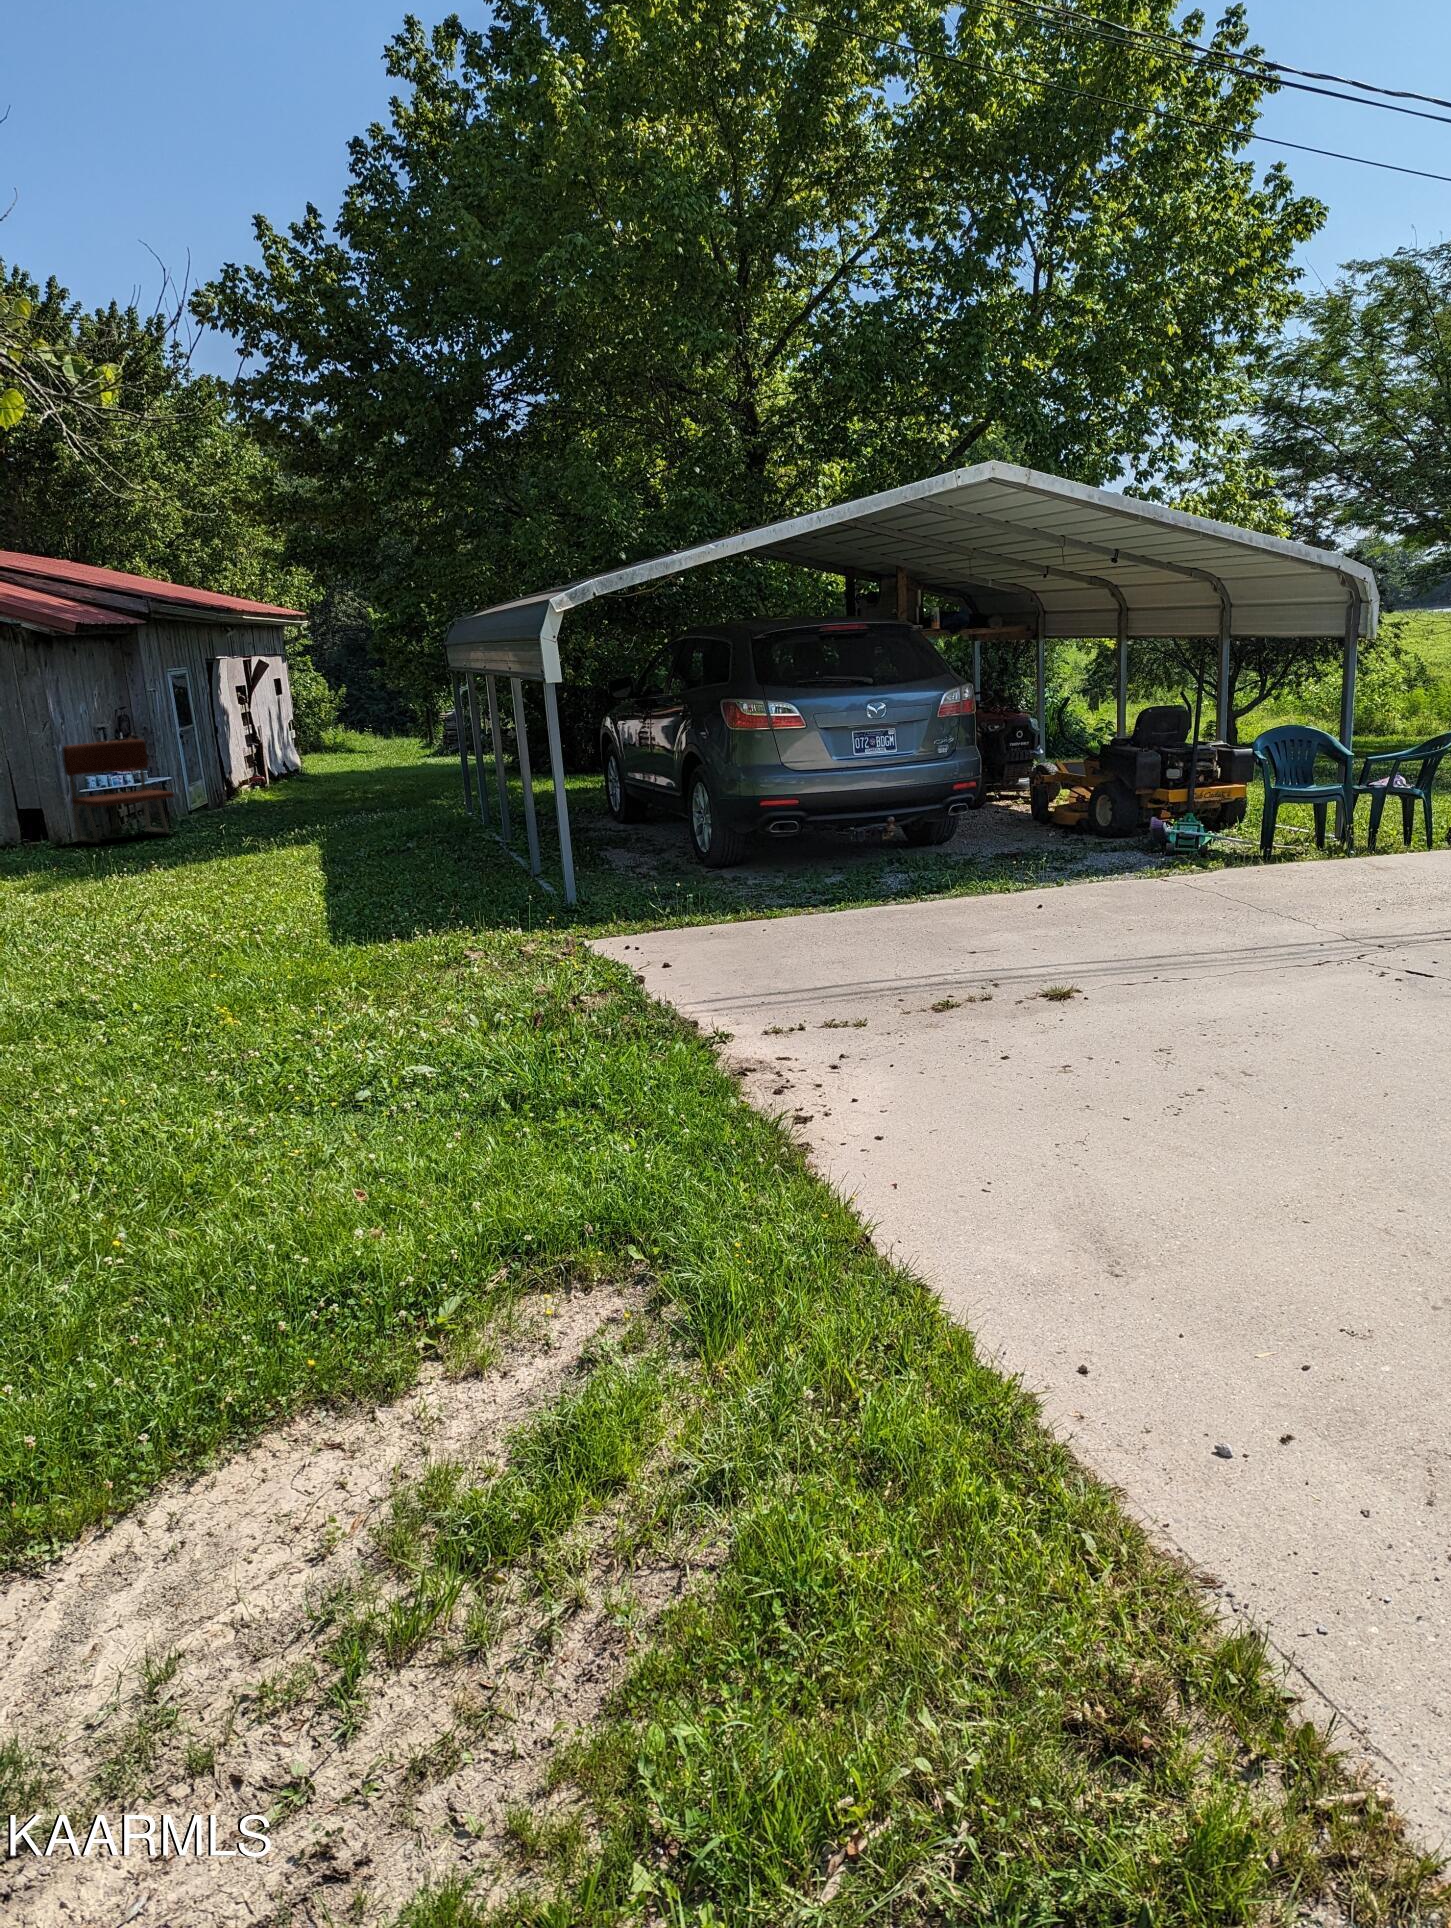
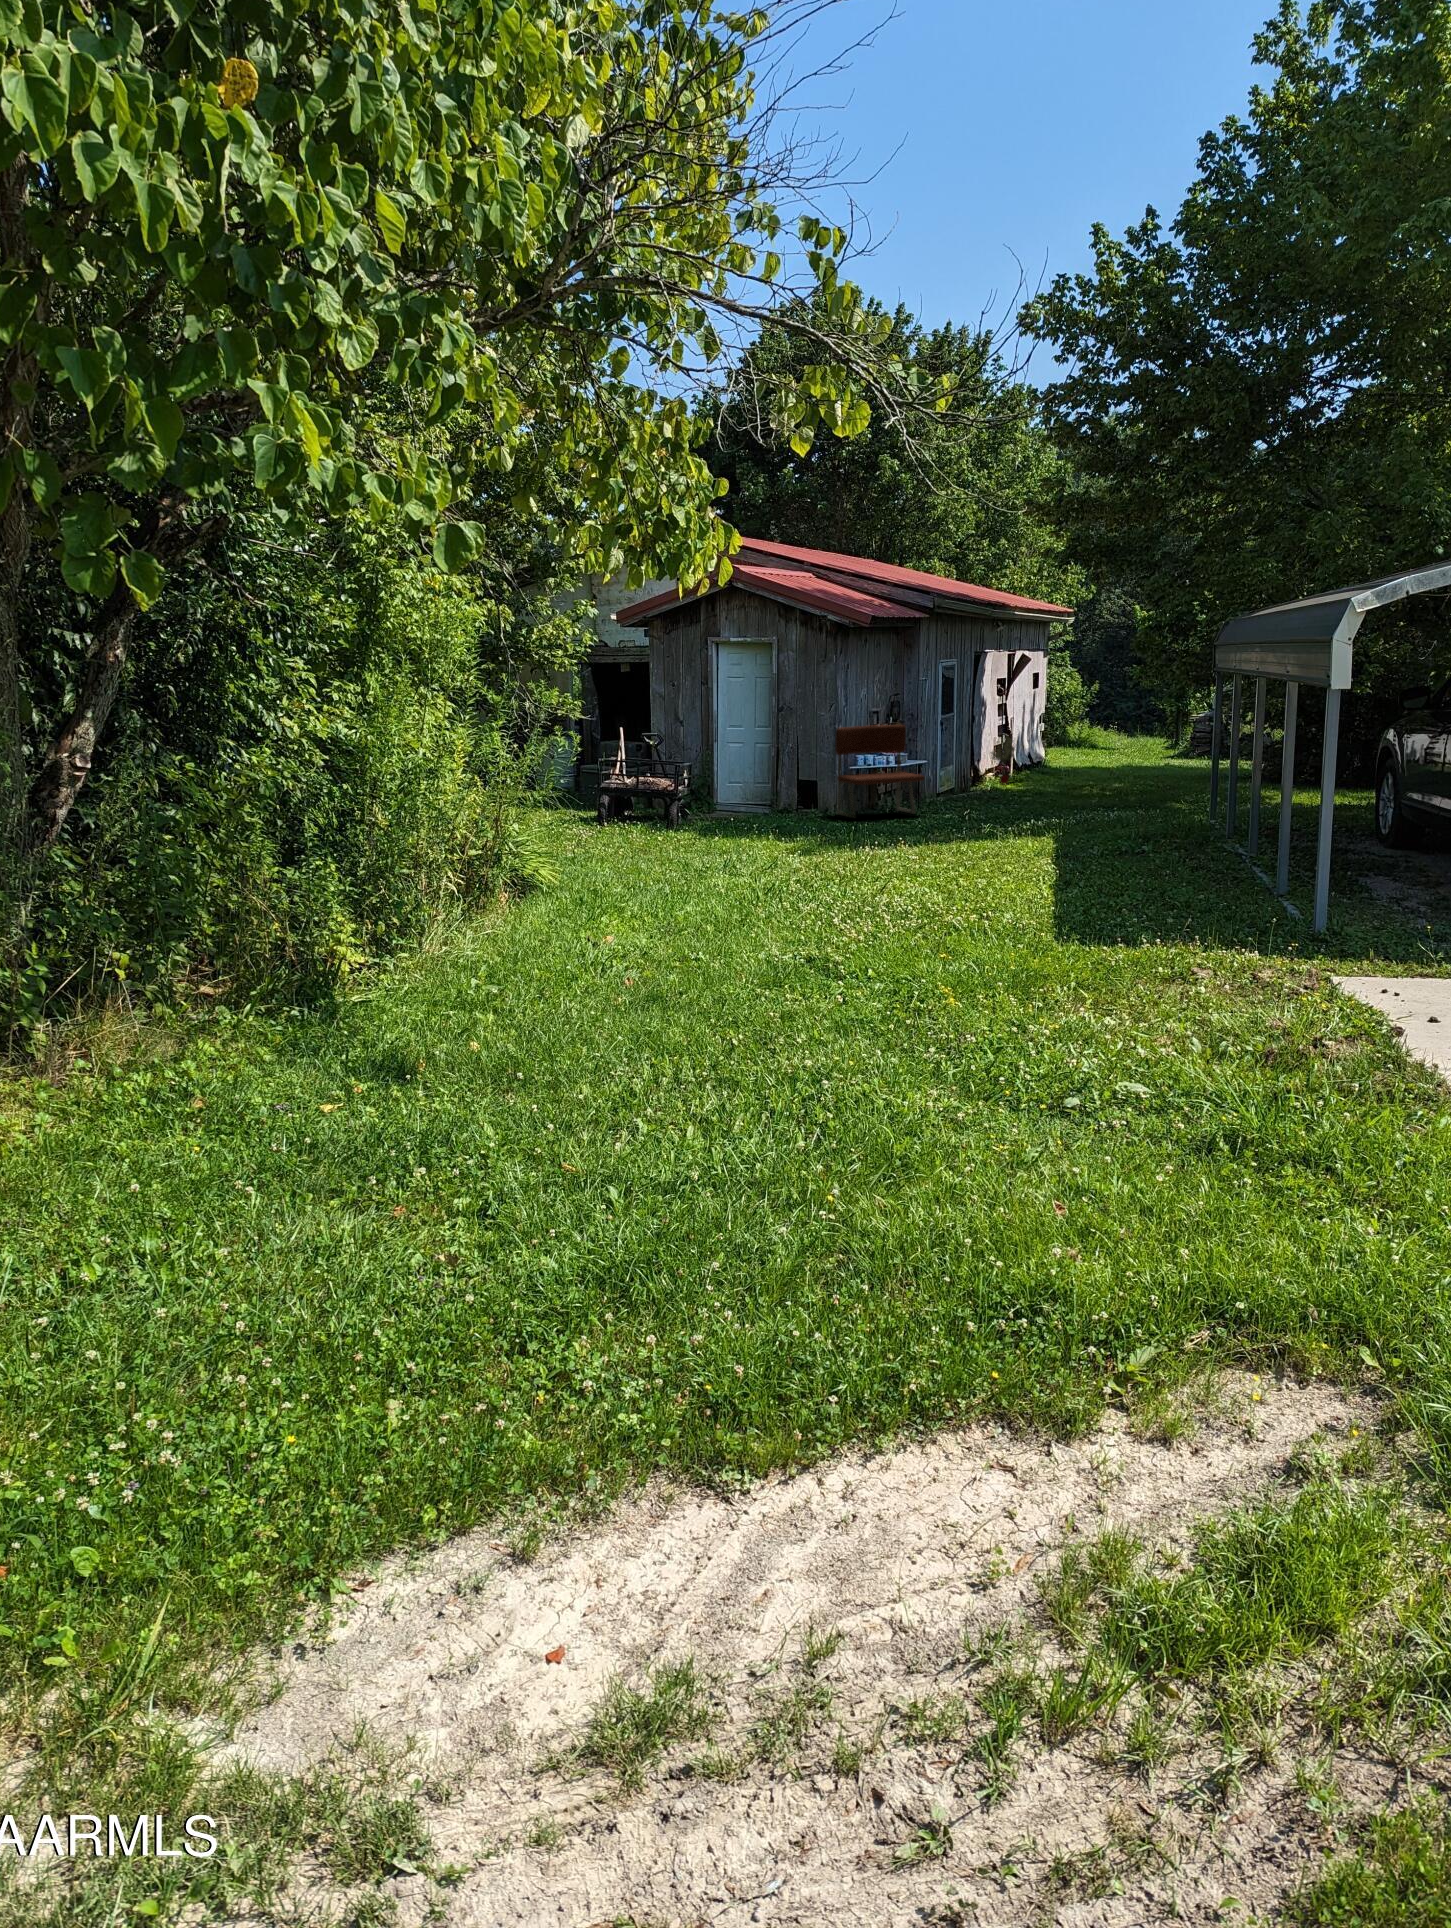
potted tree: none [244,743,272,796] -> present [990,736,1015,784]

